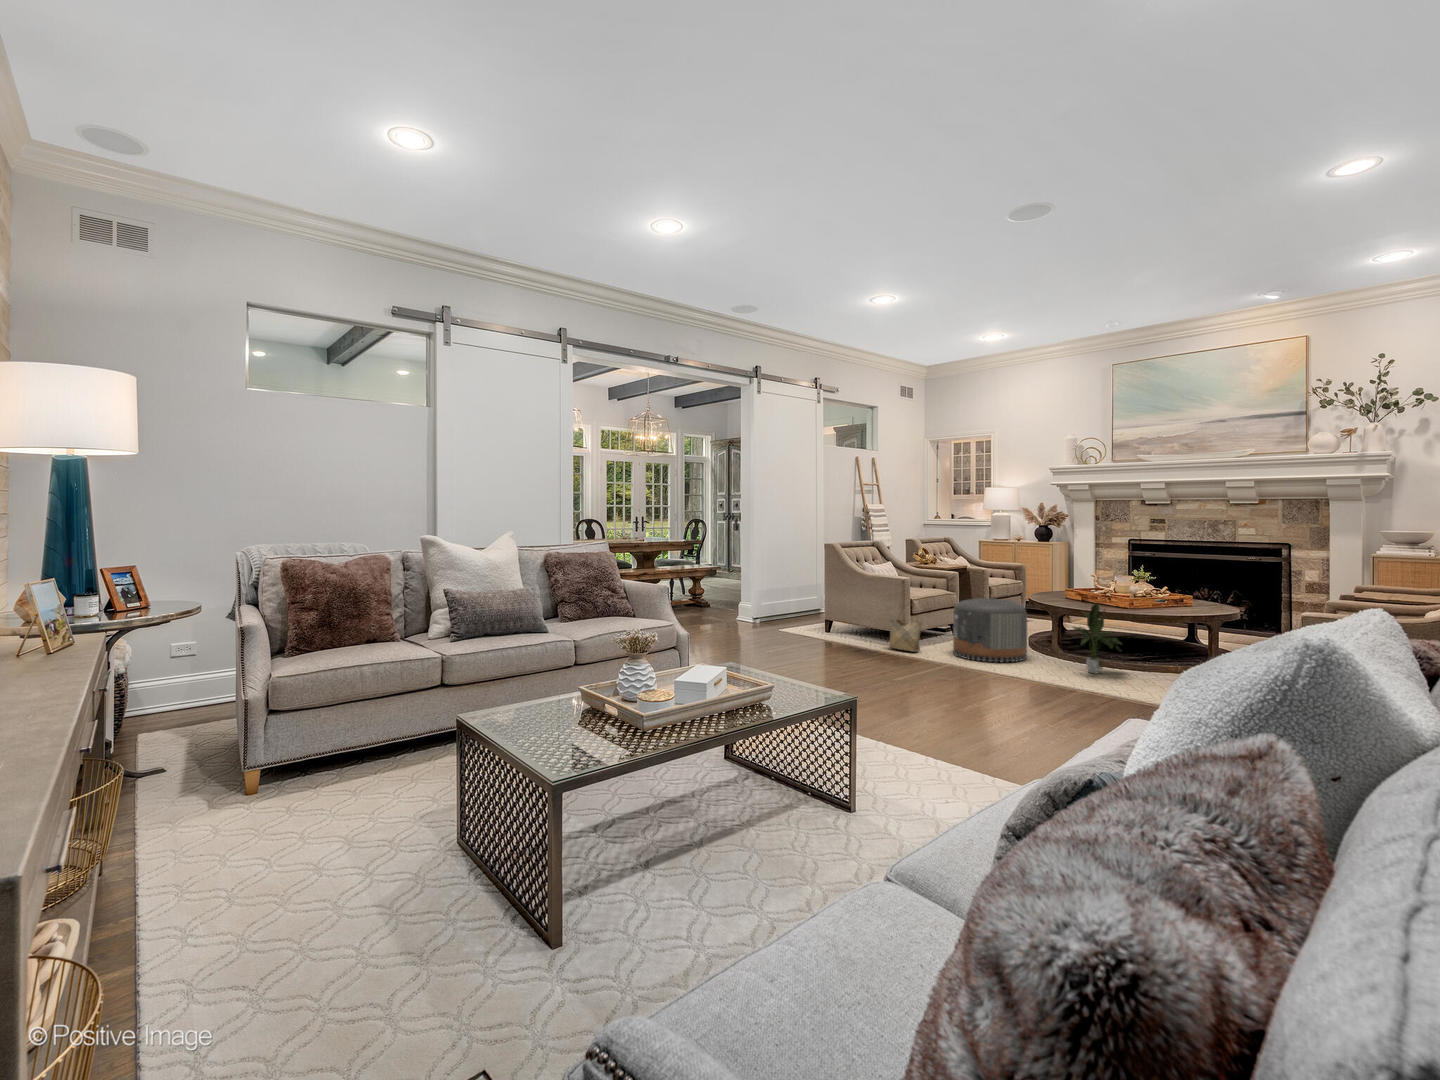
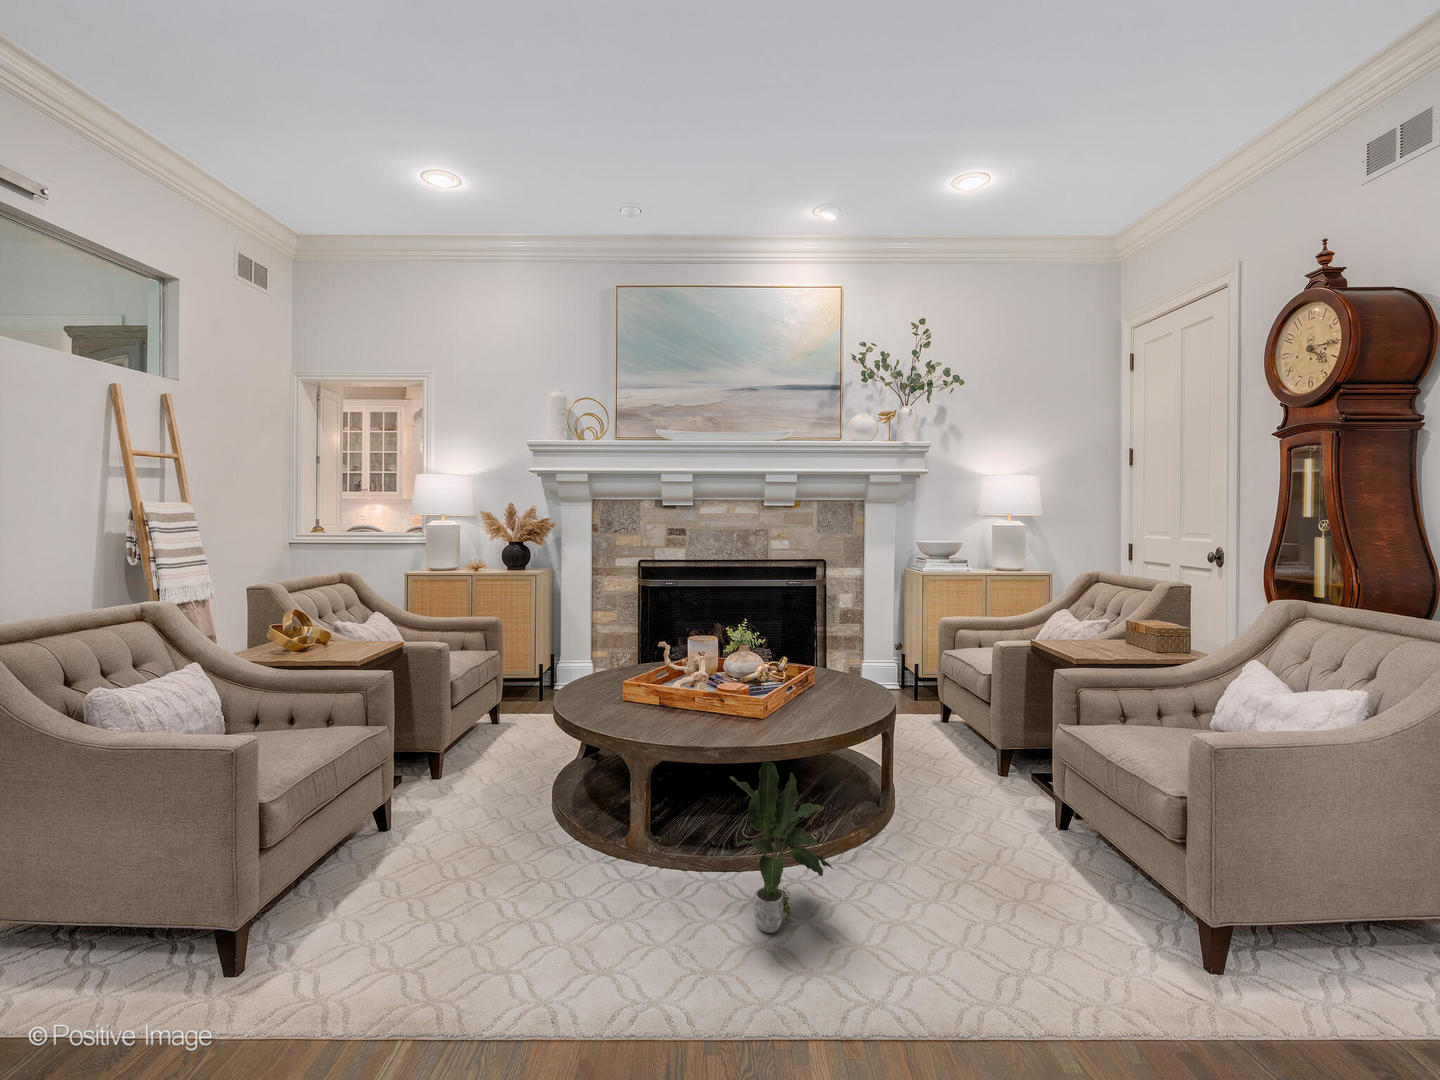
pouf: present [953,598,1027,662] -> none [407,760,601,989]
woven basket: present [889,607,922,652] -> none [176,842,305,1017]

